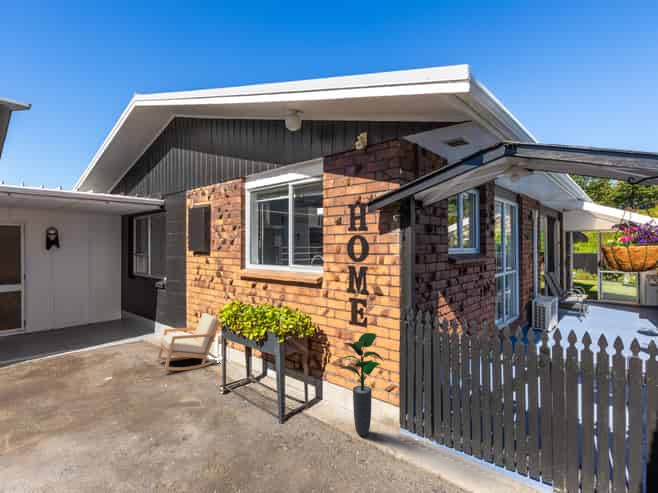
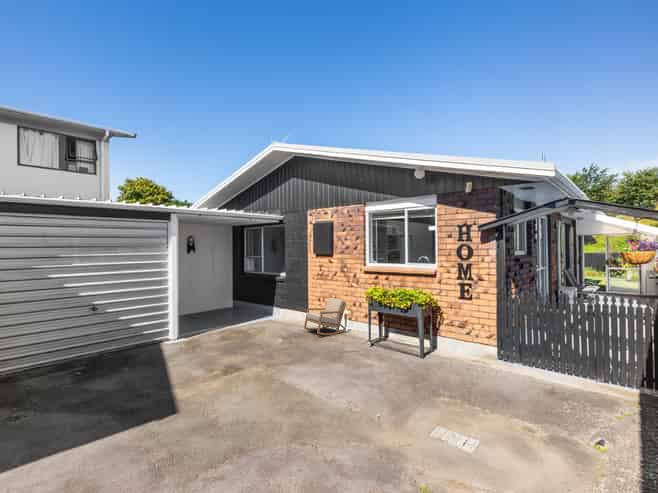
potted plant: present [340,333,383,436] -> none [460,303,488,363]

